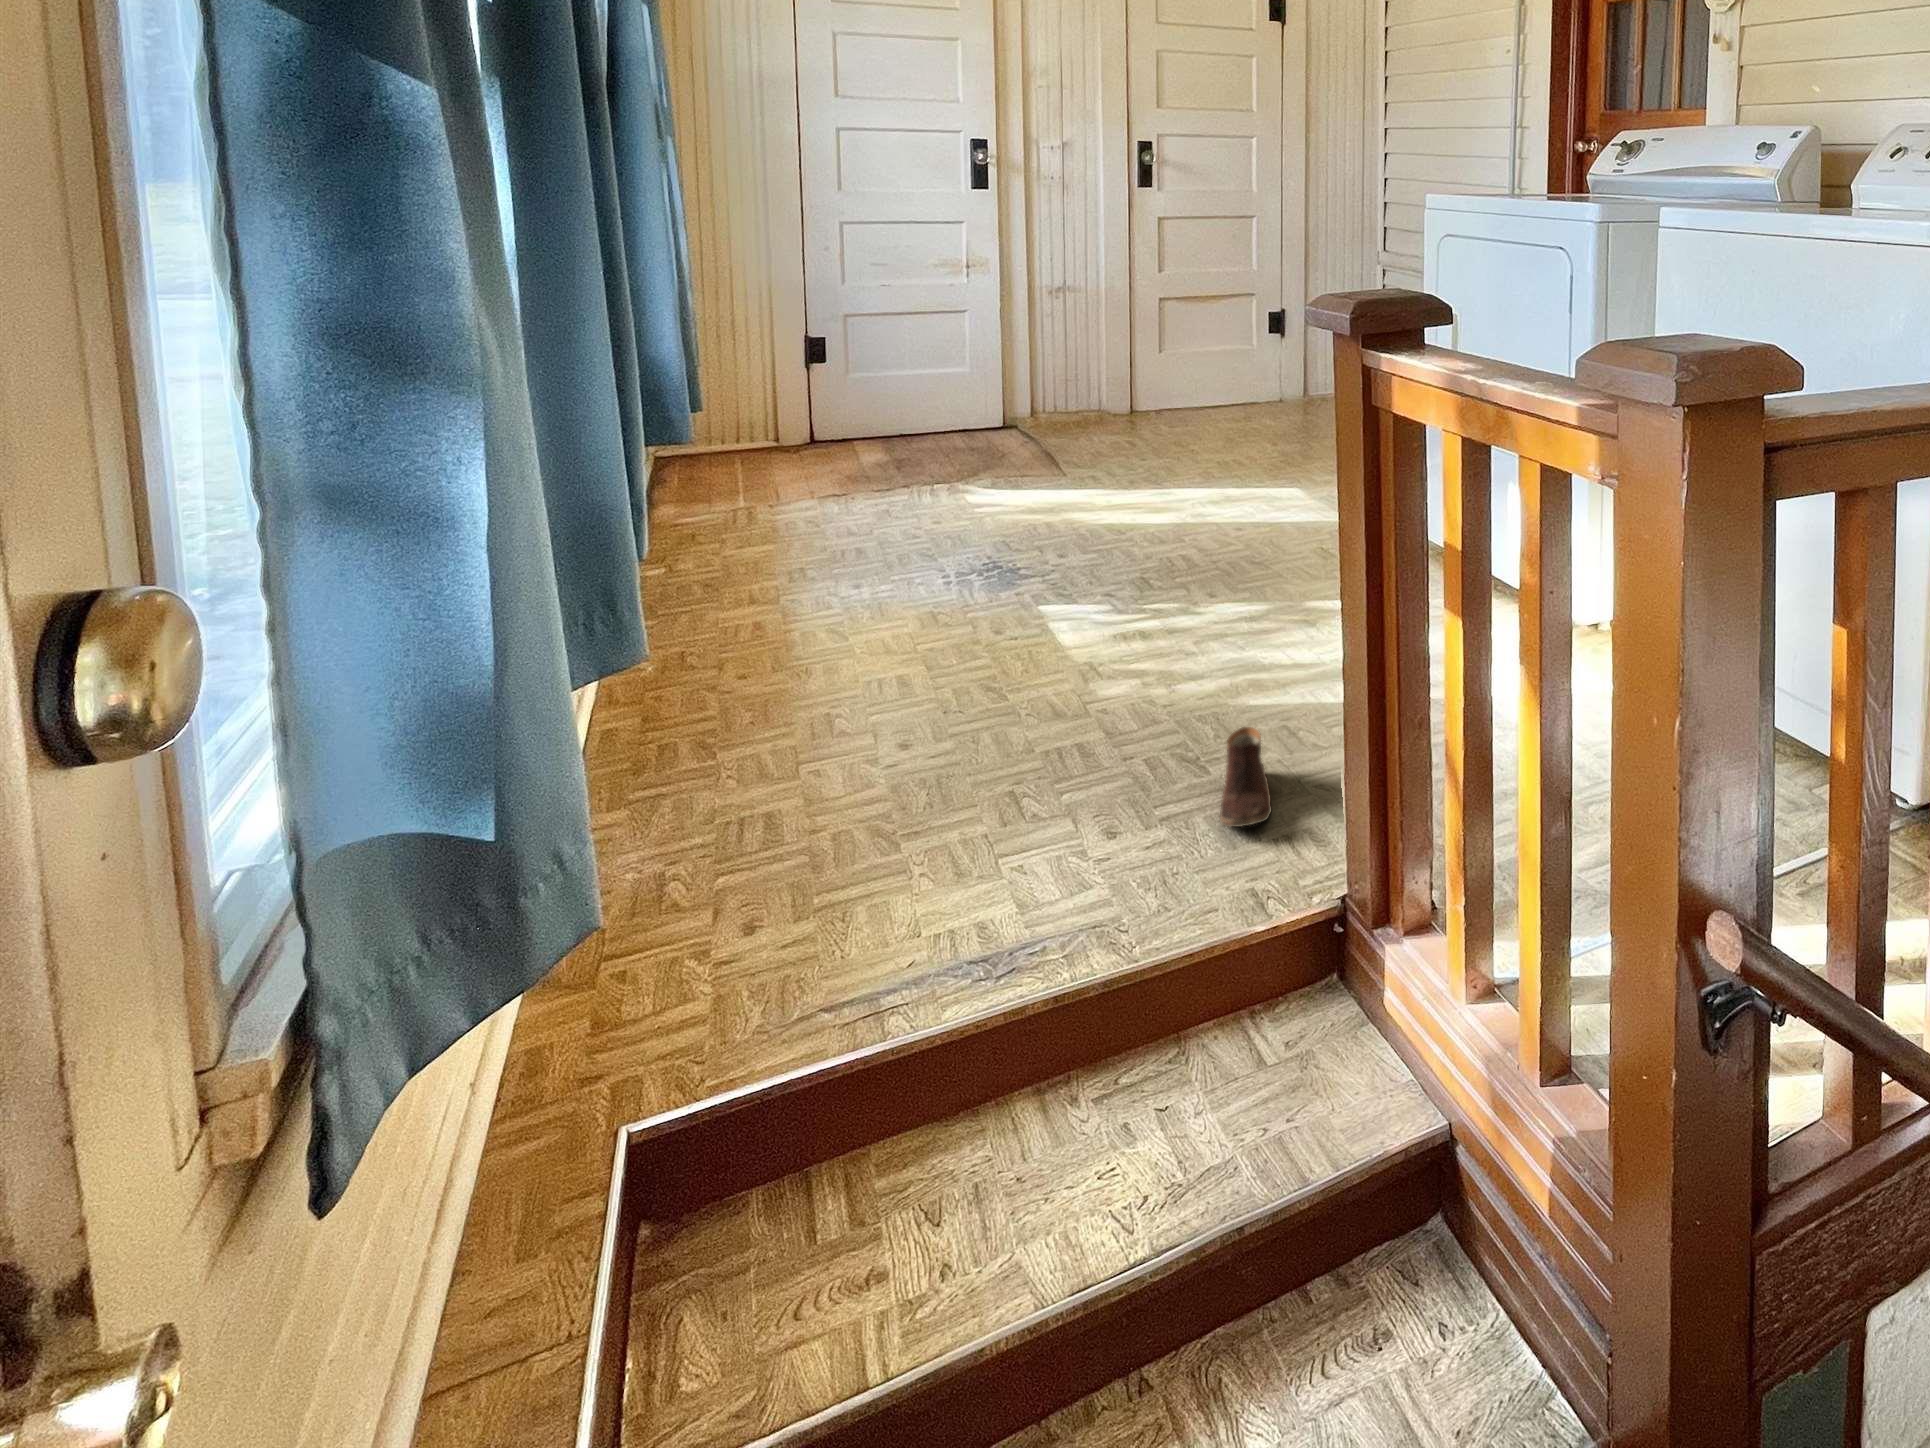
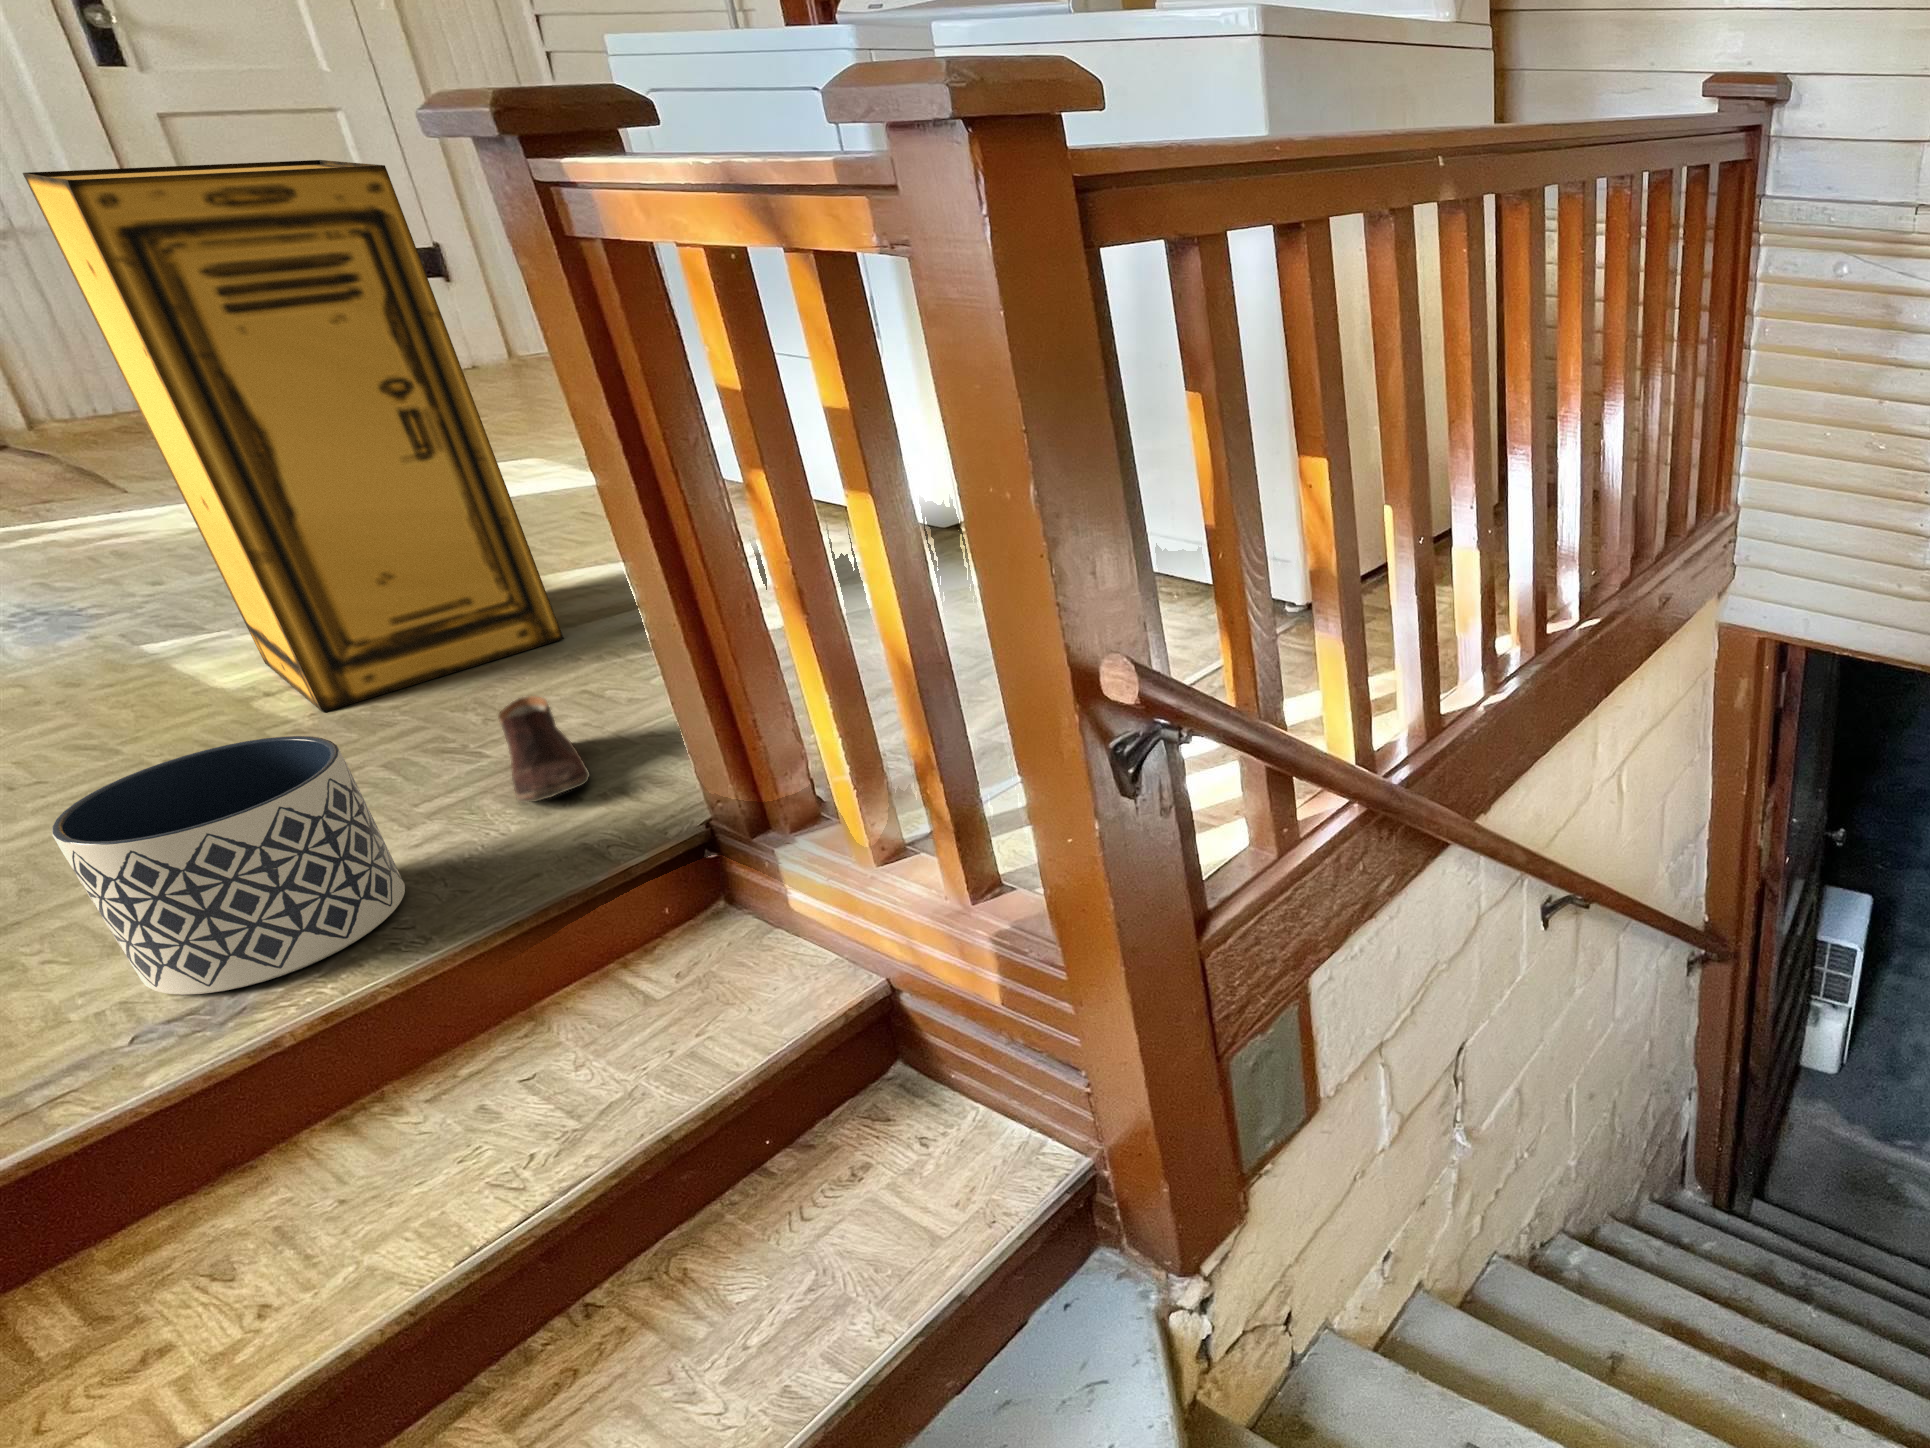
storage cabinet: none [1093,285,1281,693] -> present [23,160,563,712]
planter: none [966,733,1134,942] -> present [52,736,405,995]

